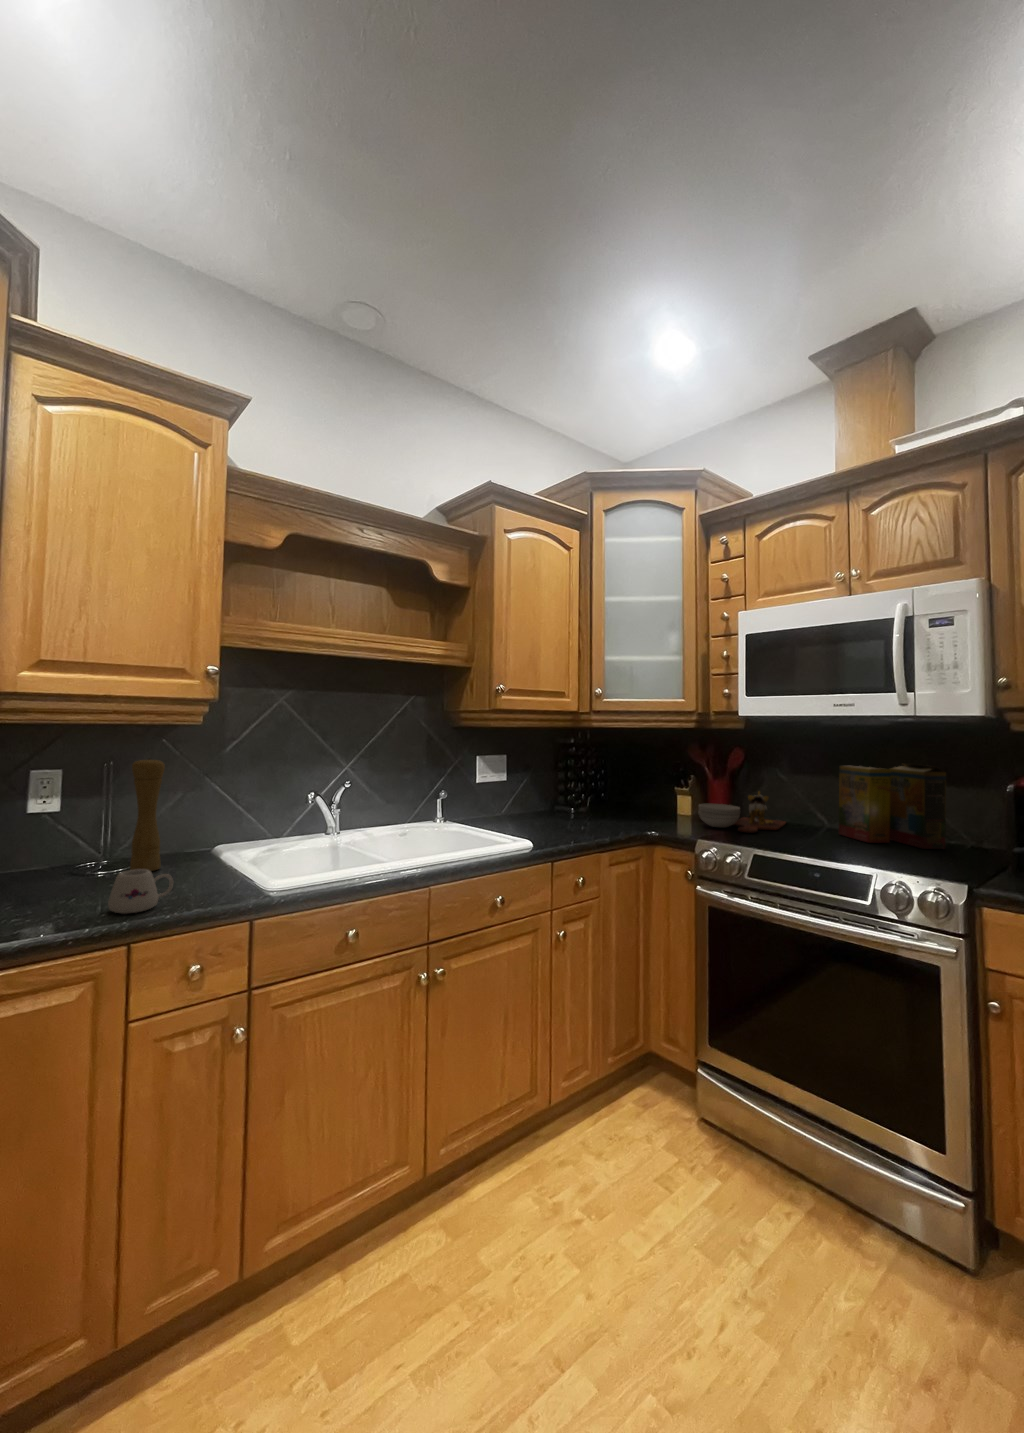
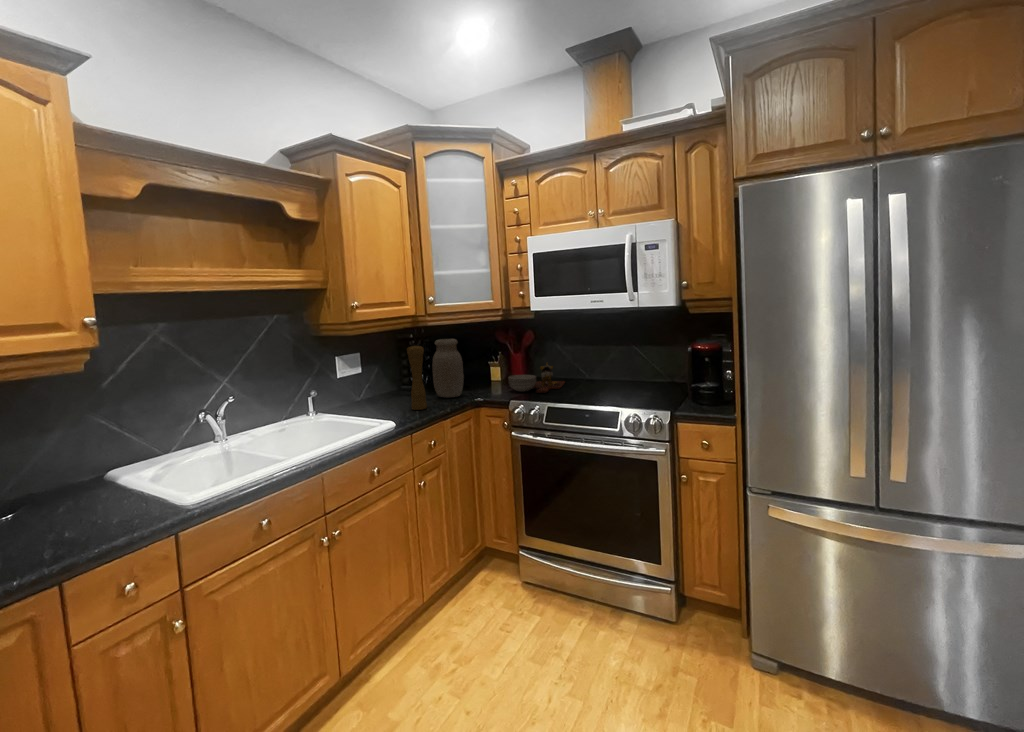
jar: none [594,744,635,823] -> present [433,339,464,398]
pepper mill: present [130,758,165,871] -> present [407,345,427,410]
cereal box: present [839,764,946,849] -> none [596,337,657,390]
mug: present [108,869,173,914] -> none [45,498,105,539]

